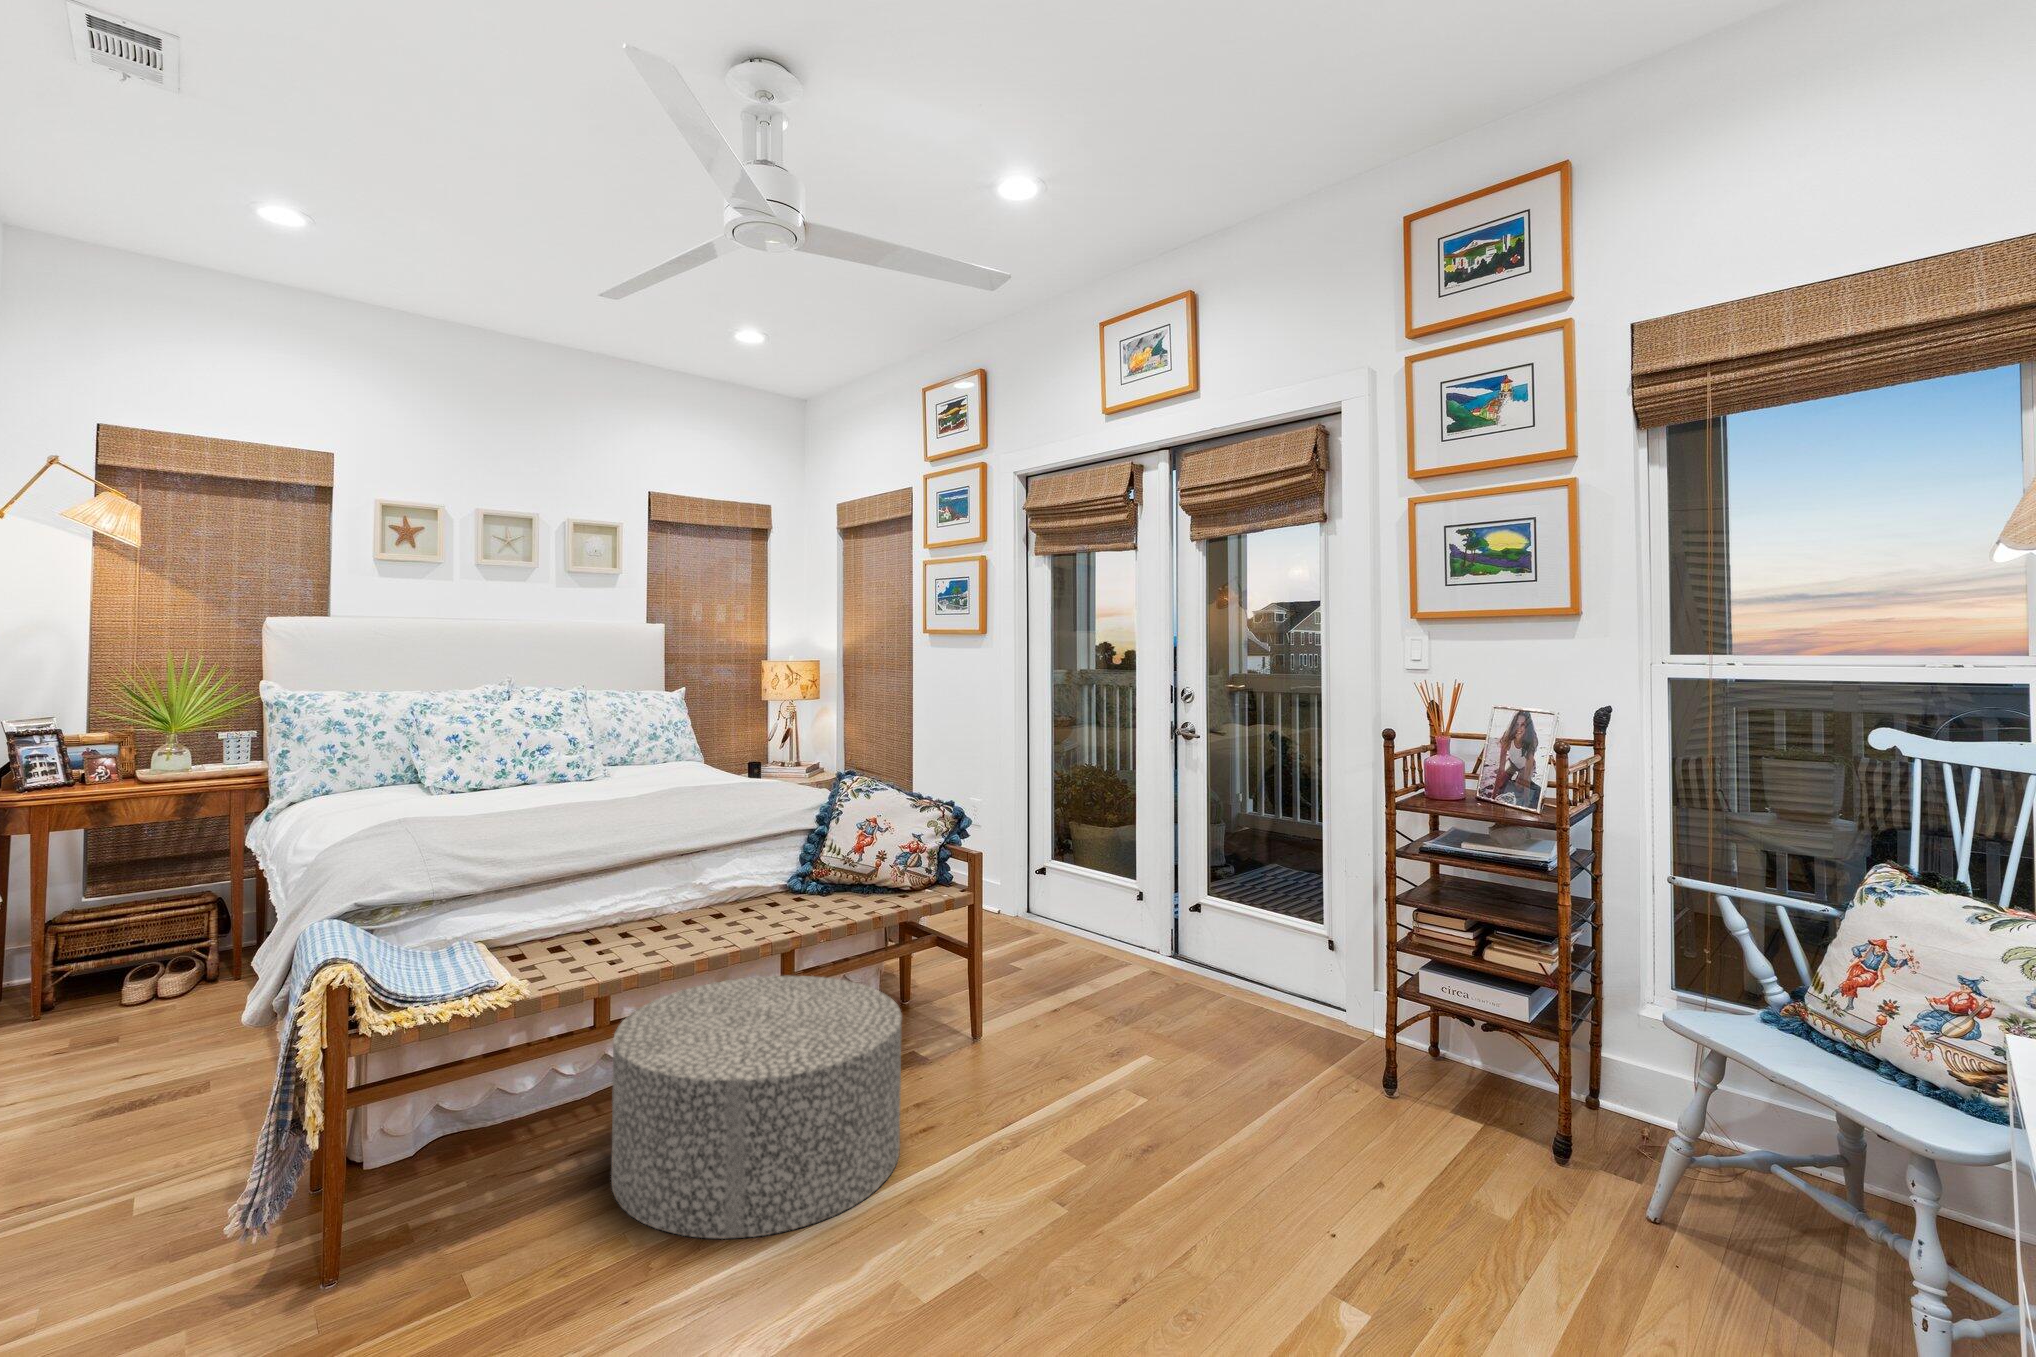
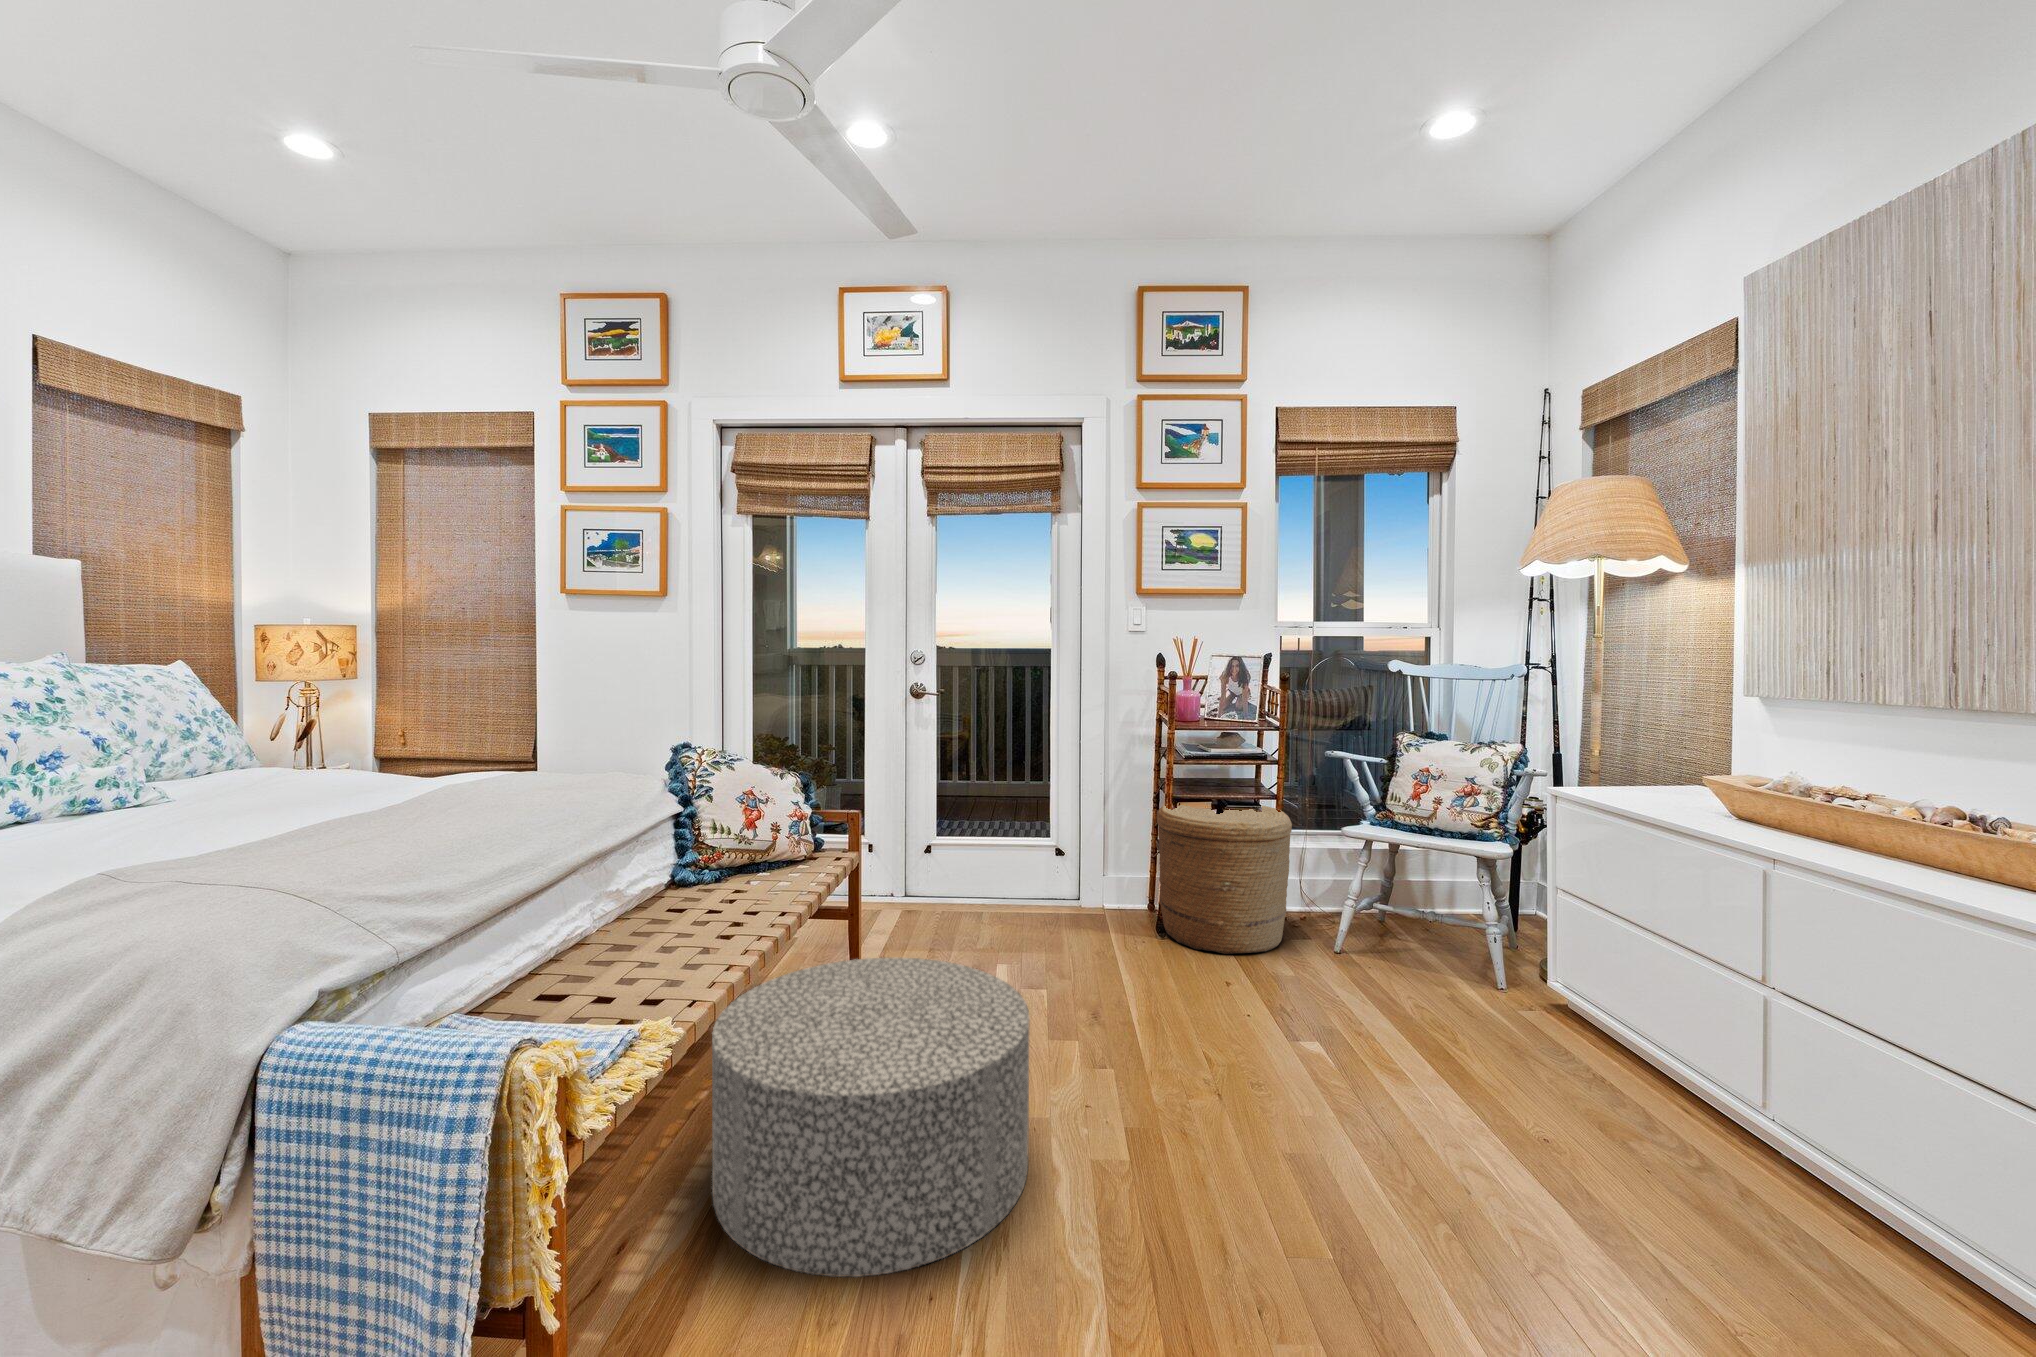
basket: none [1367,910,1579,1152] -> present [1157,805,1292,954]

